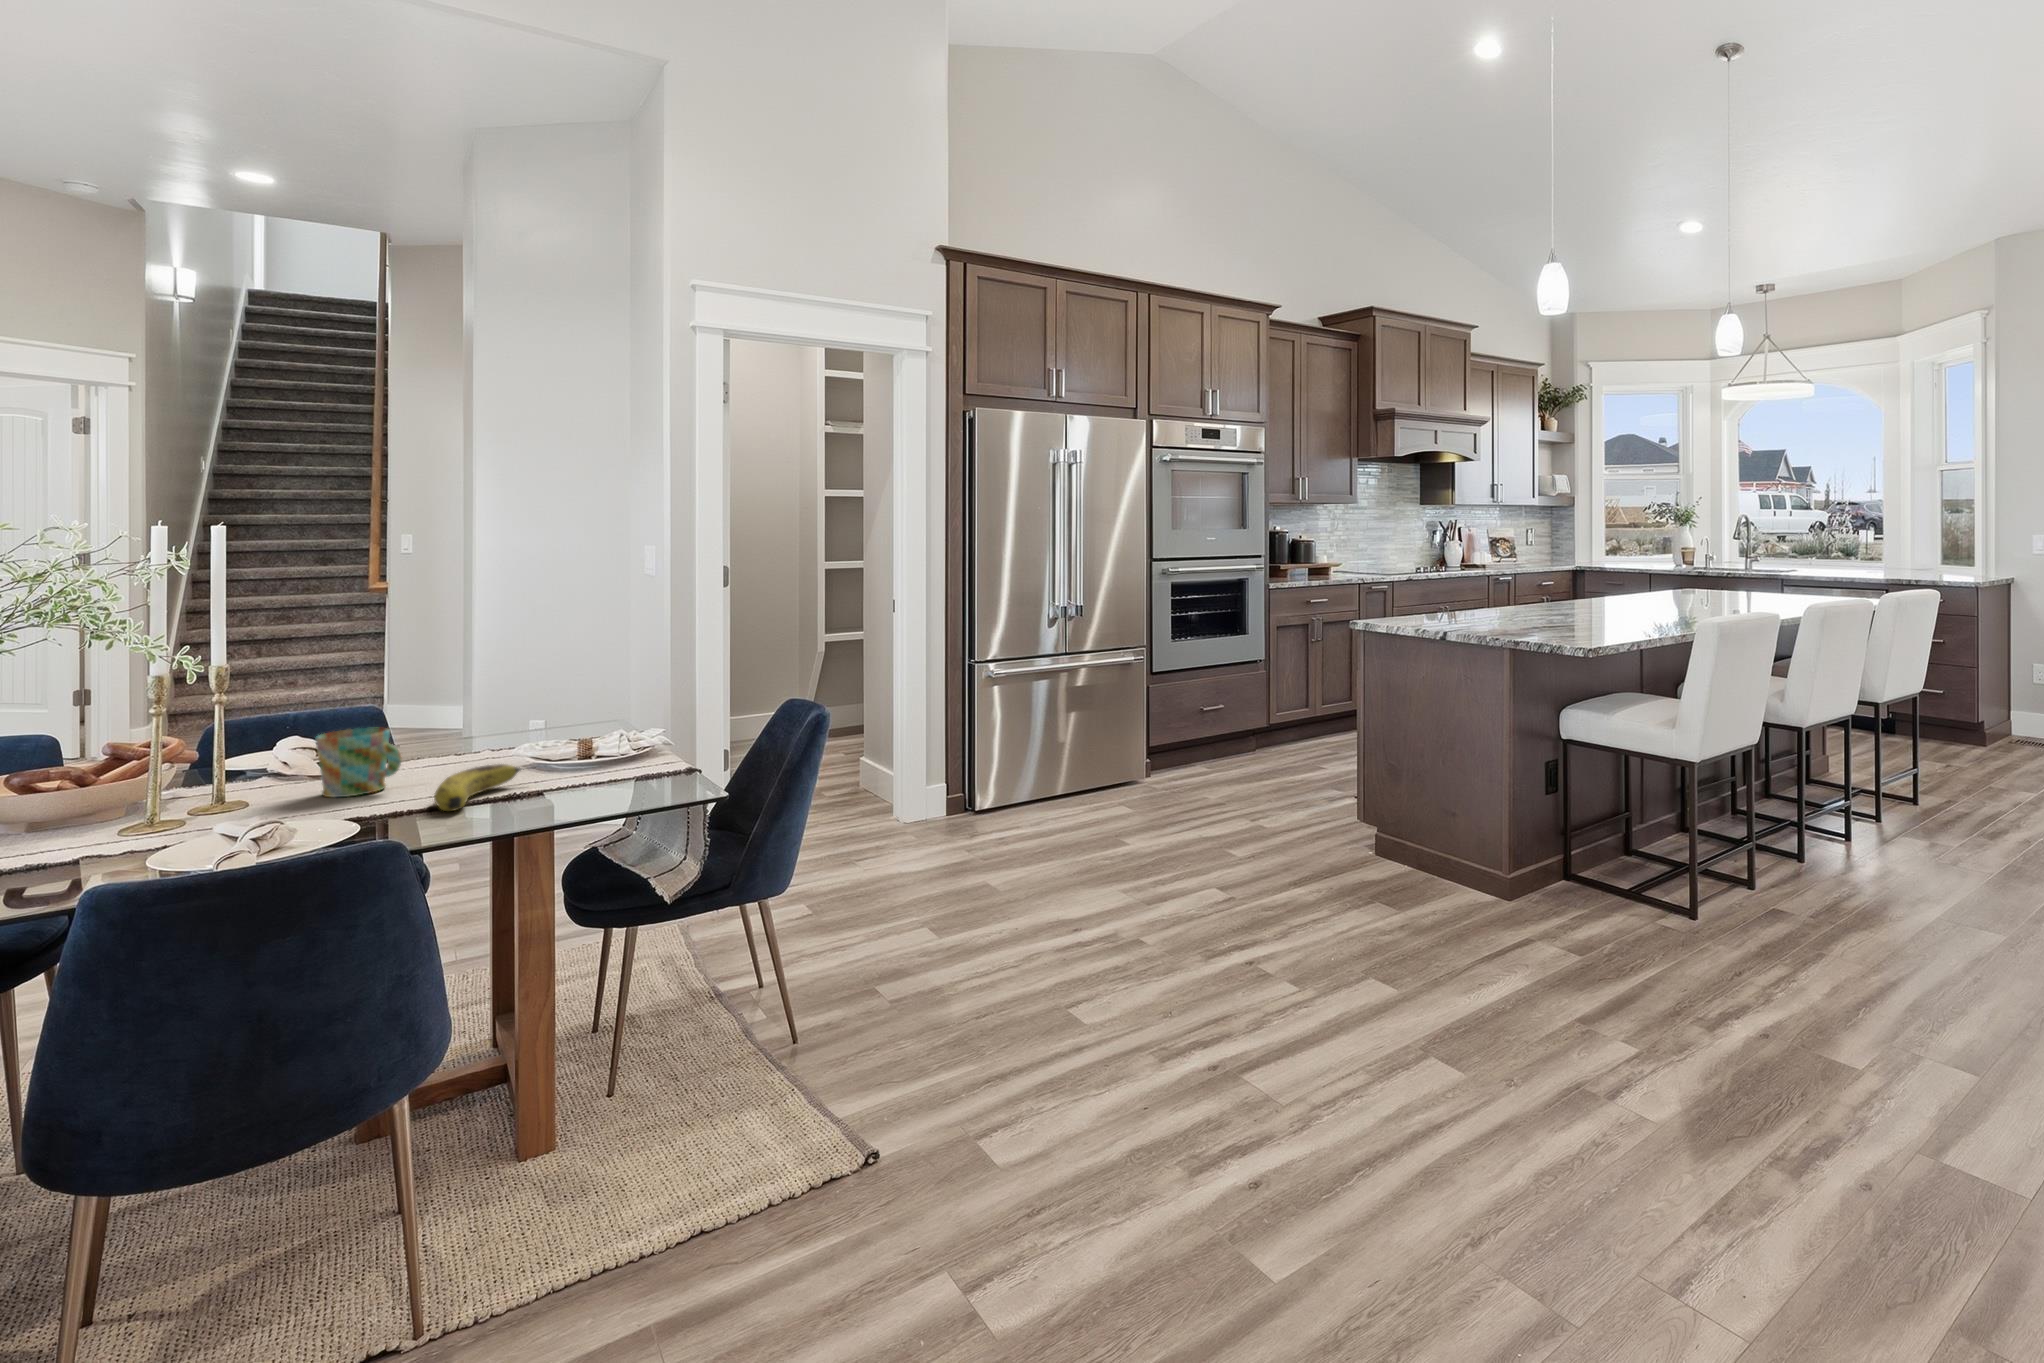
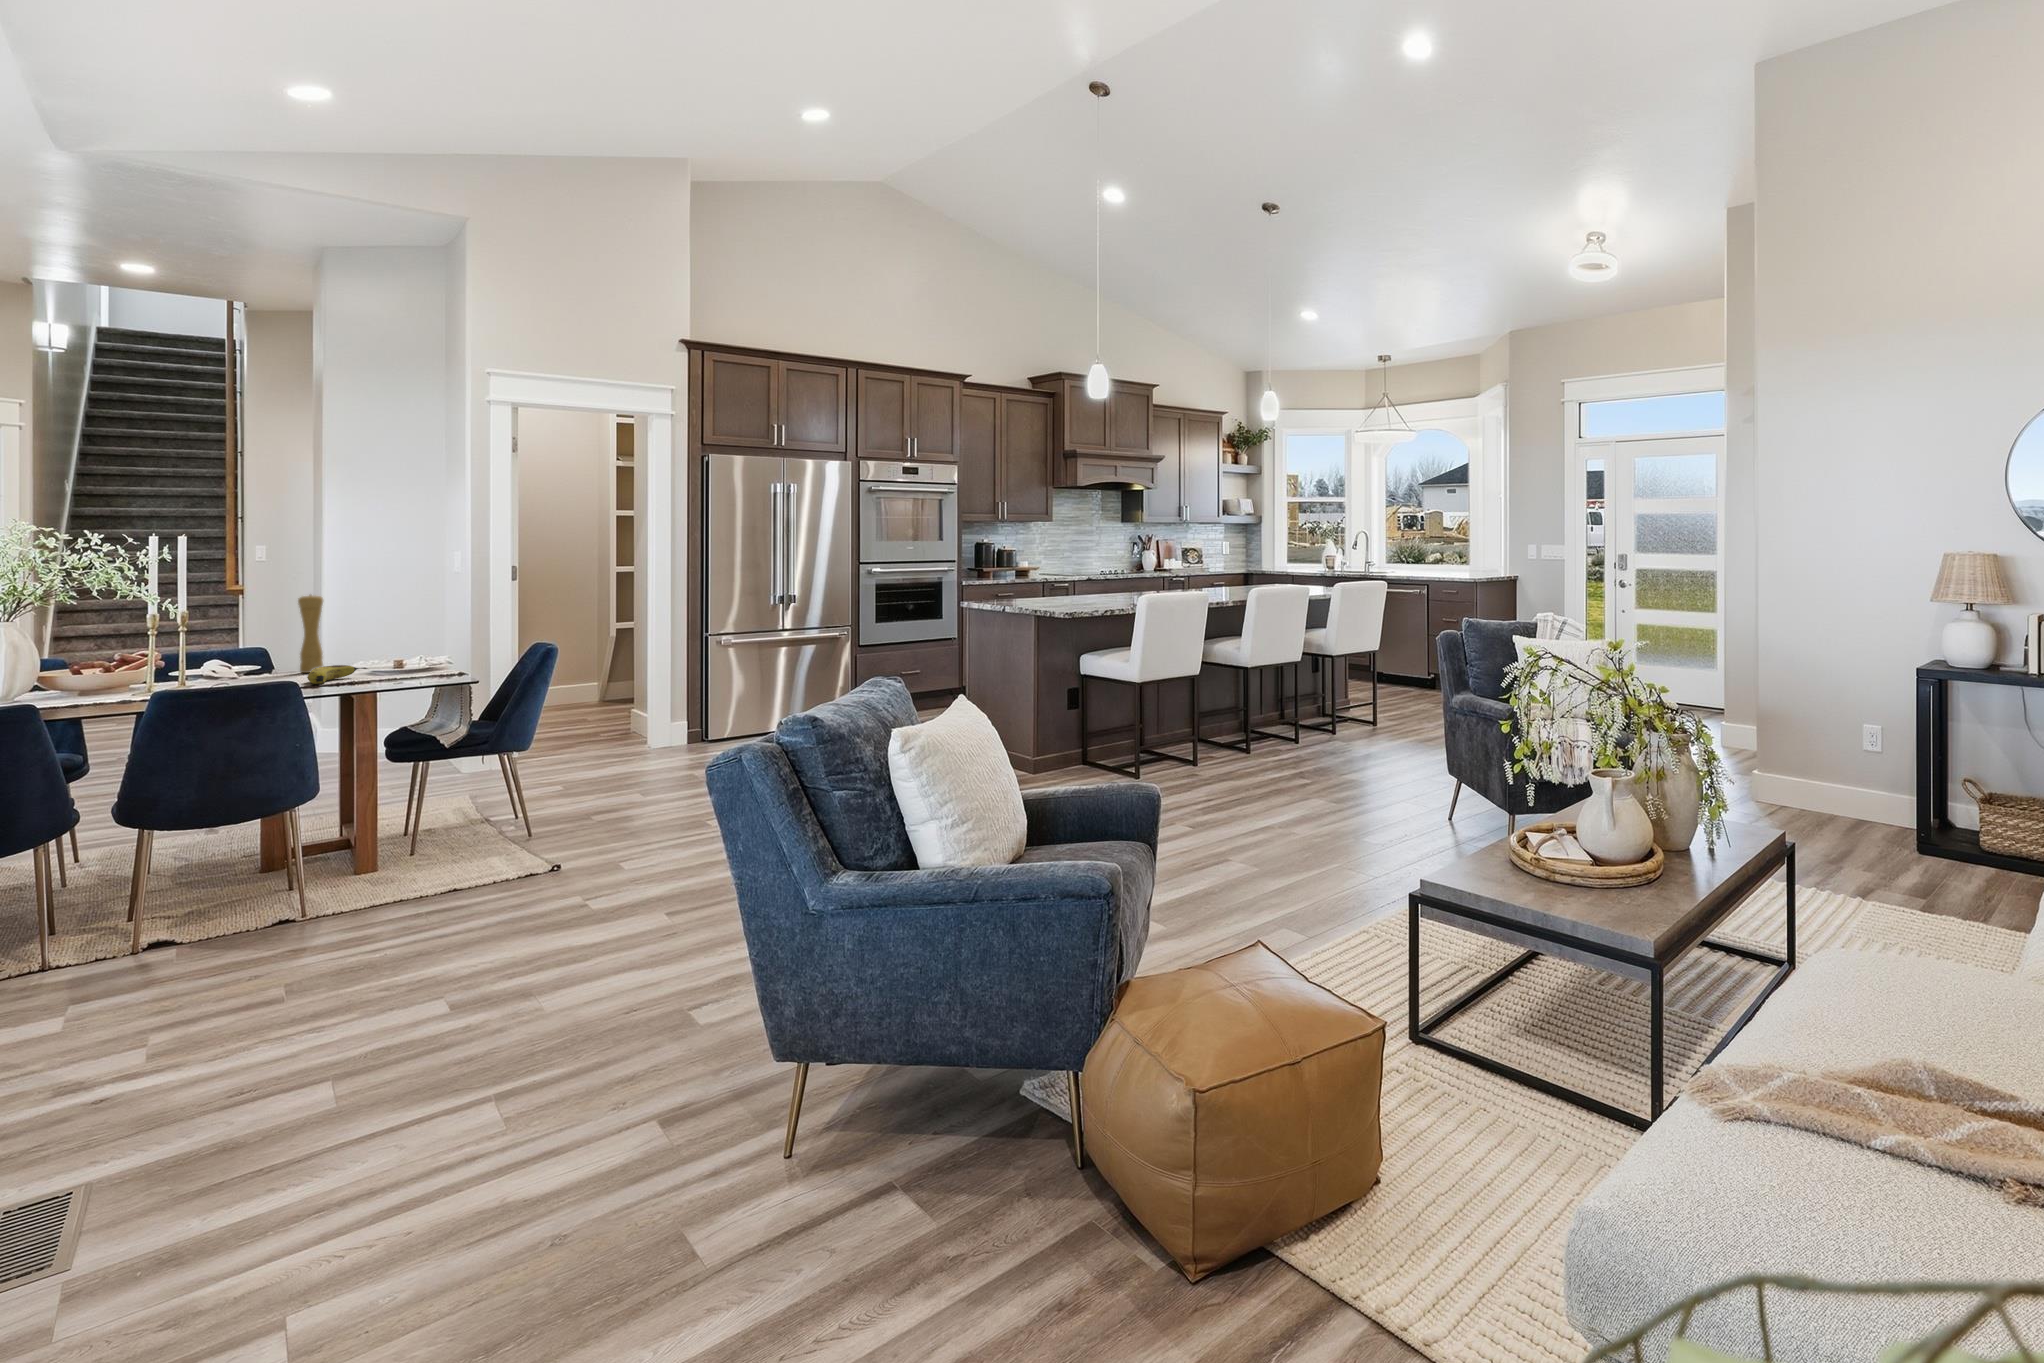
pepper mill: none [425,631,467,767] -> present [298,595,323,673]
mug: present [315,728,402,797] -> none [236,646,286,681]

